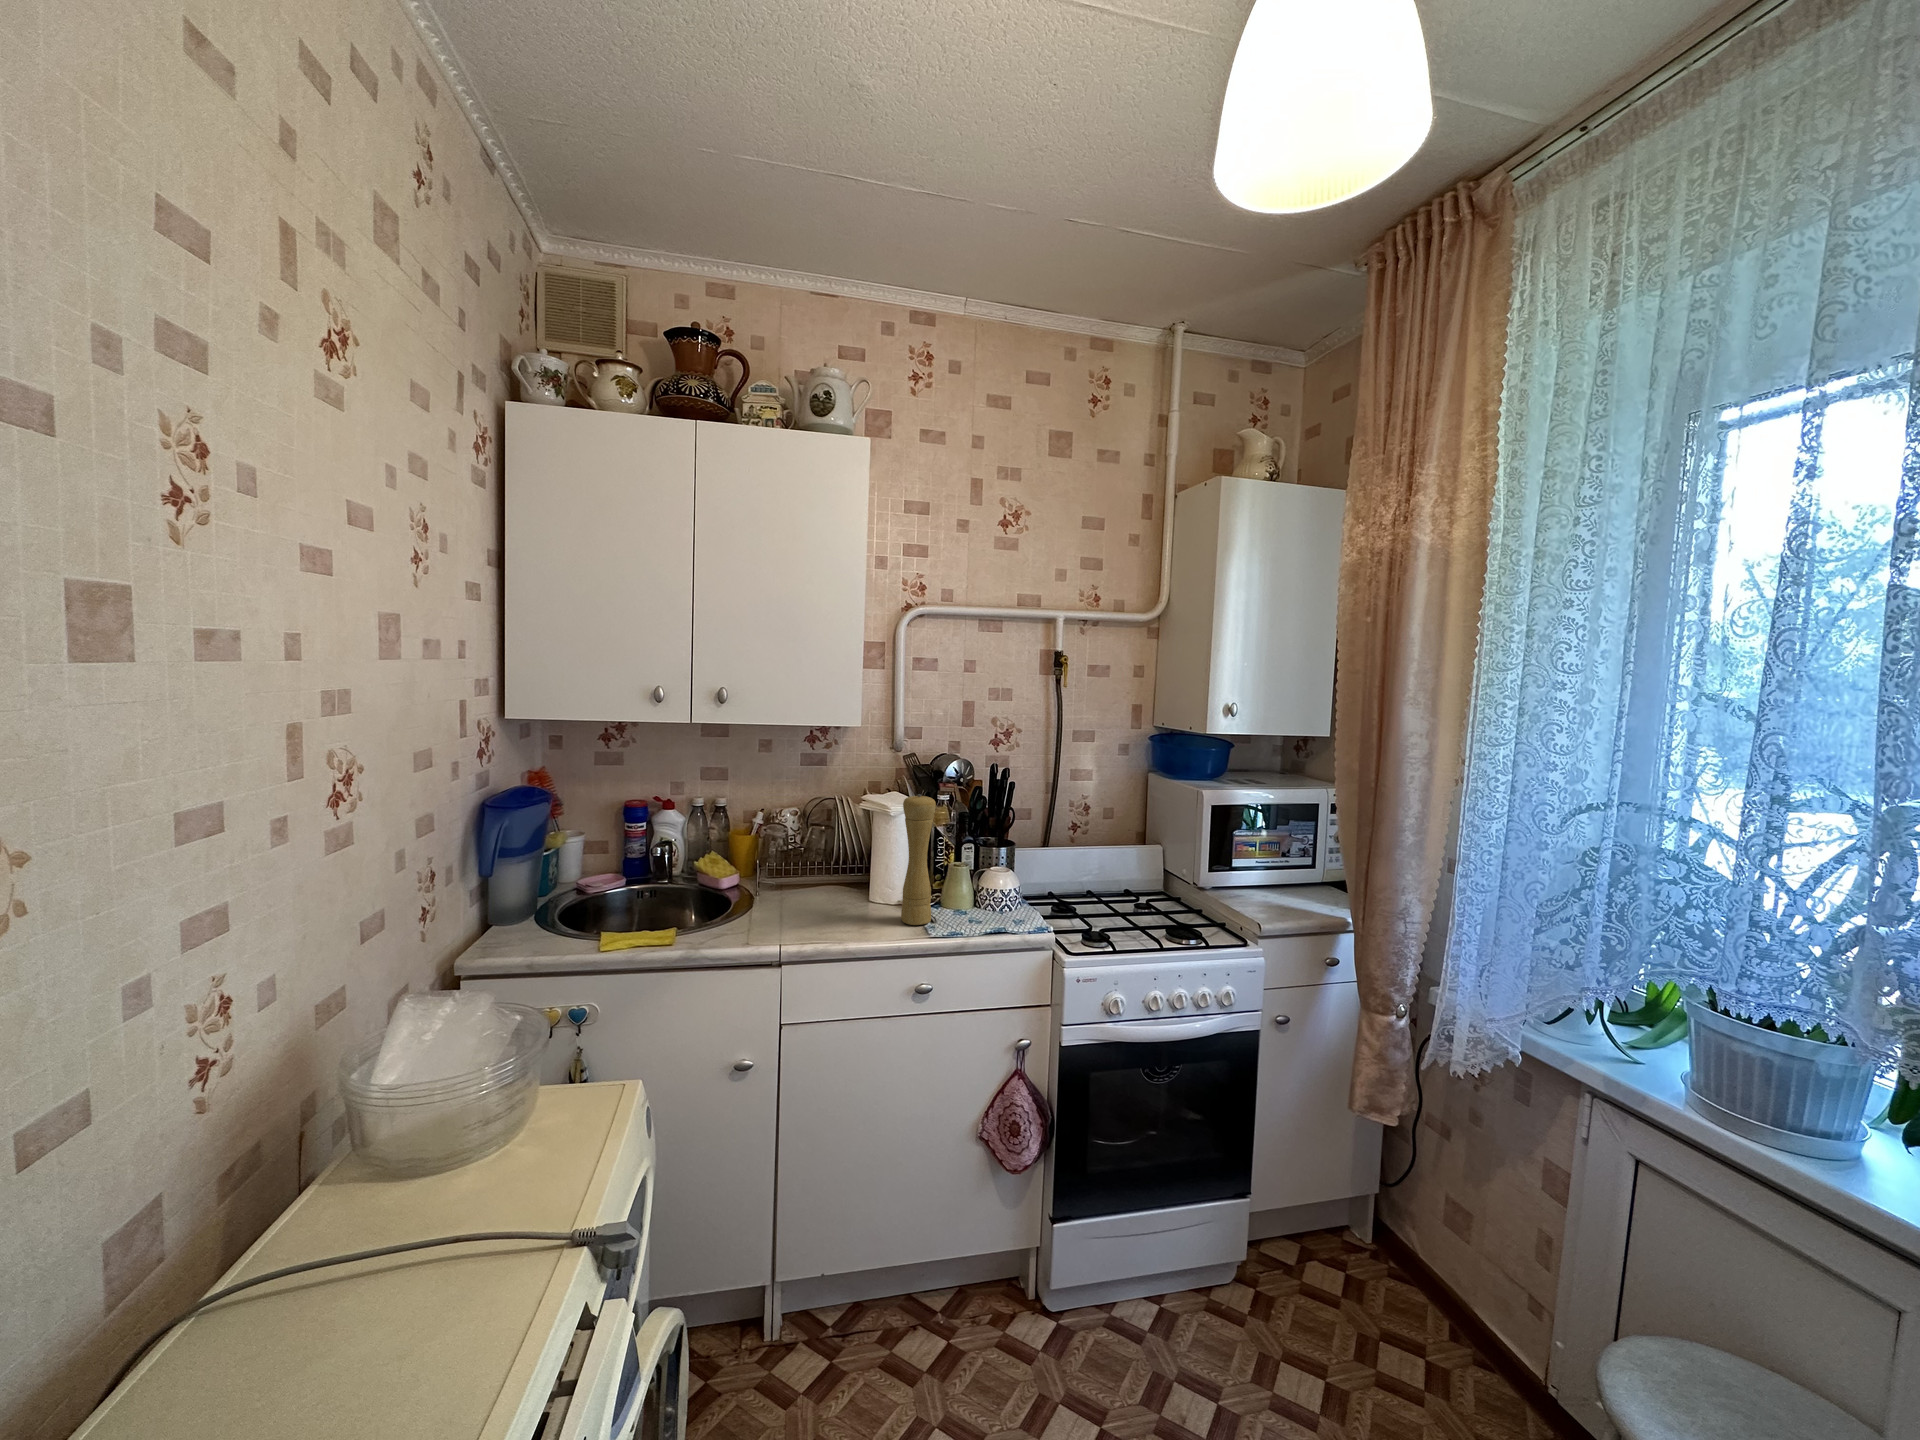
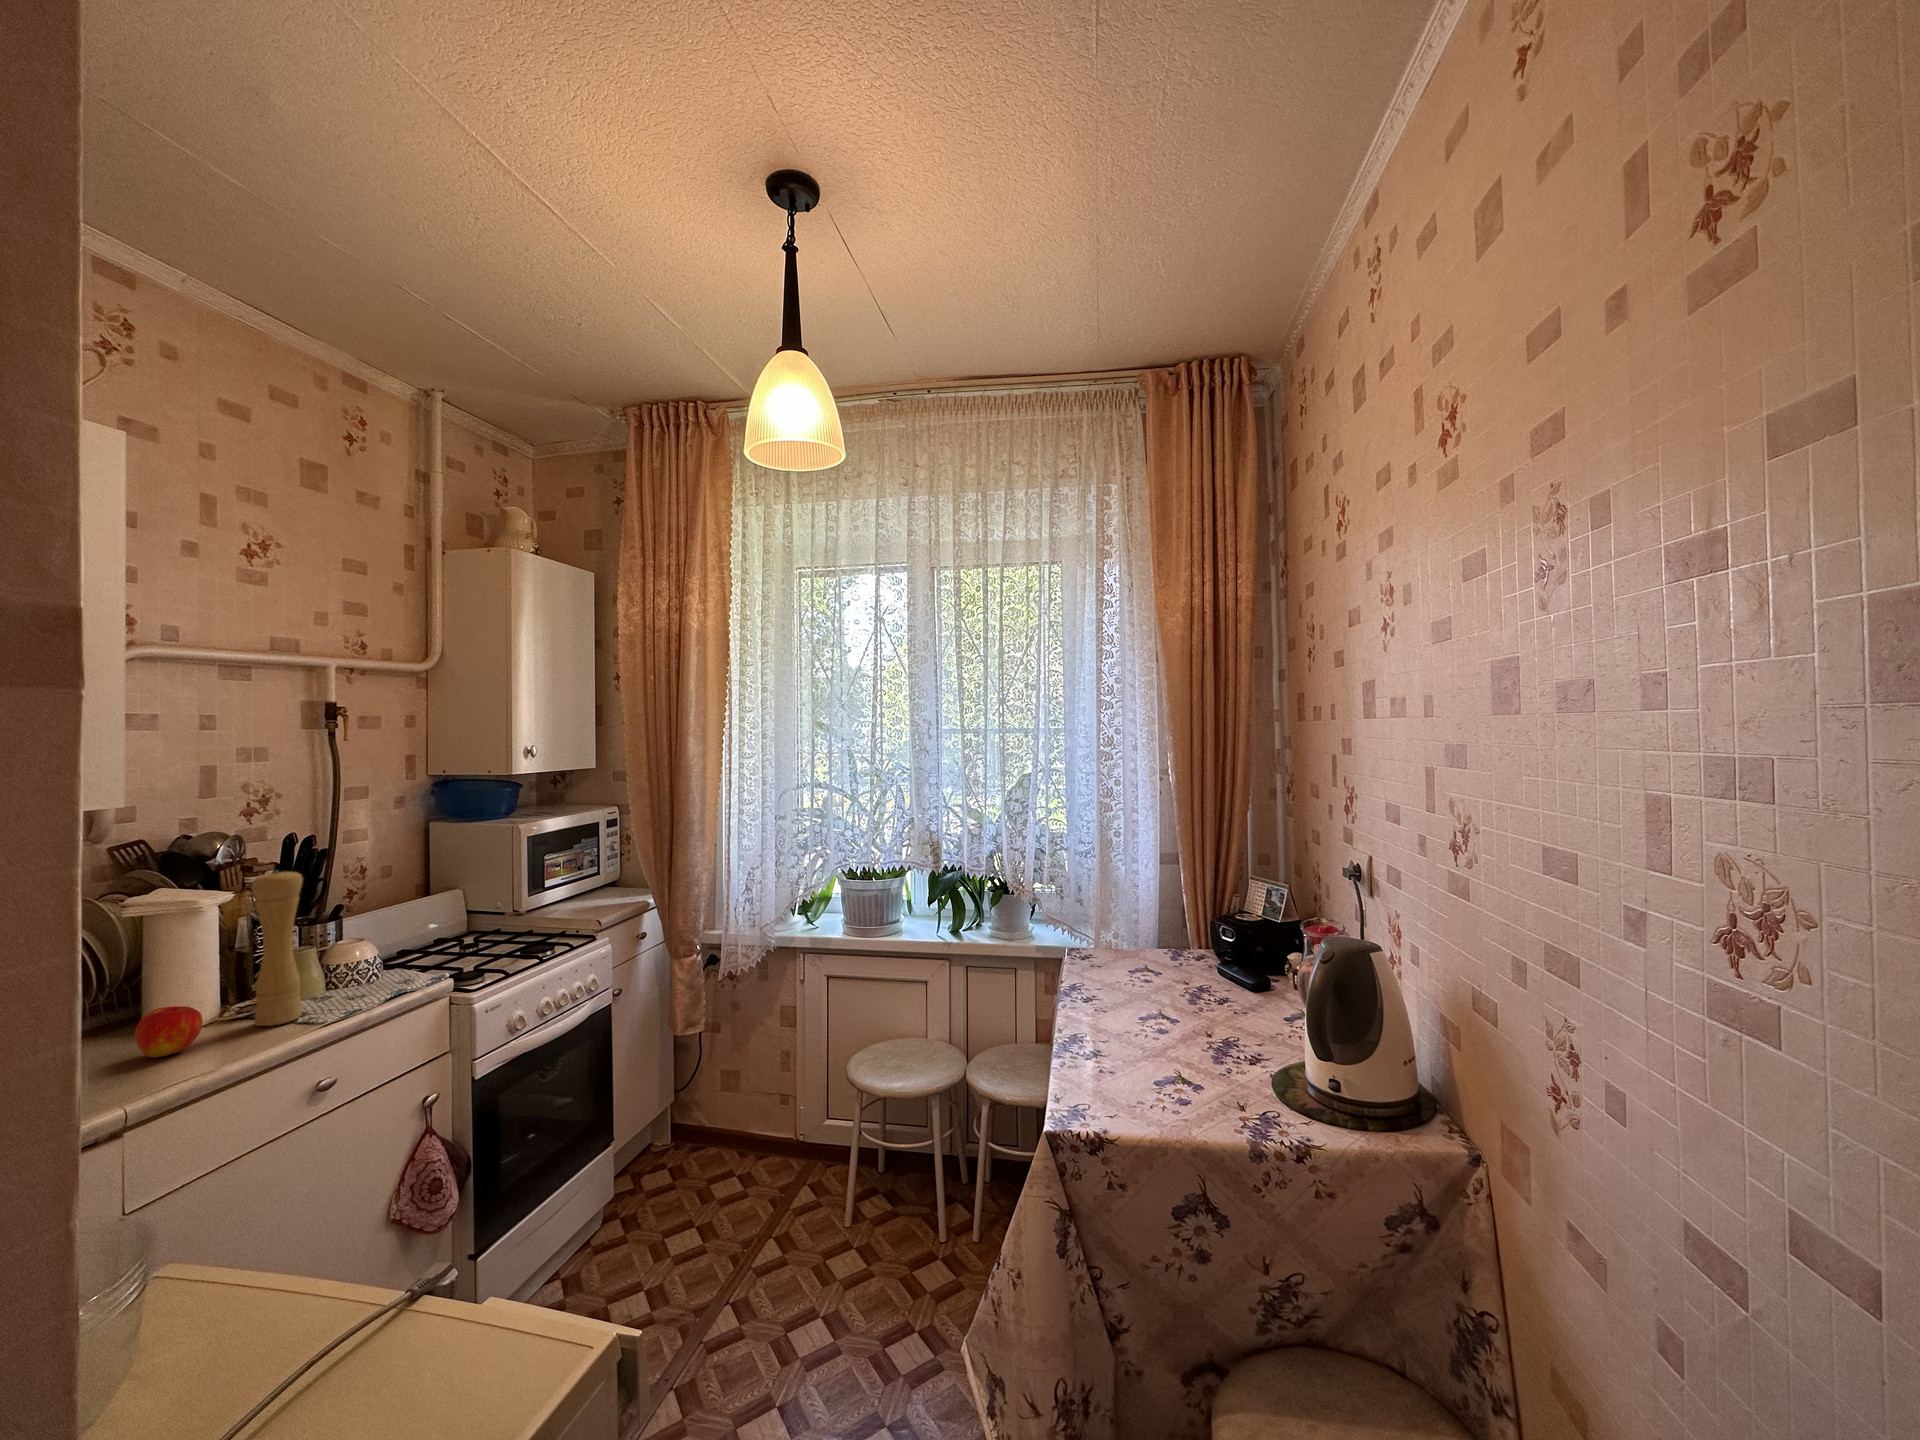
apple: none [828,883,865,920] -> present [135,1006,203,1058]

